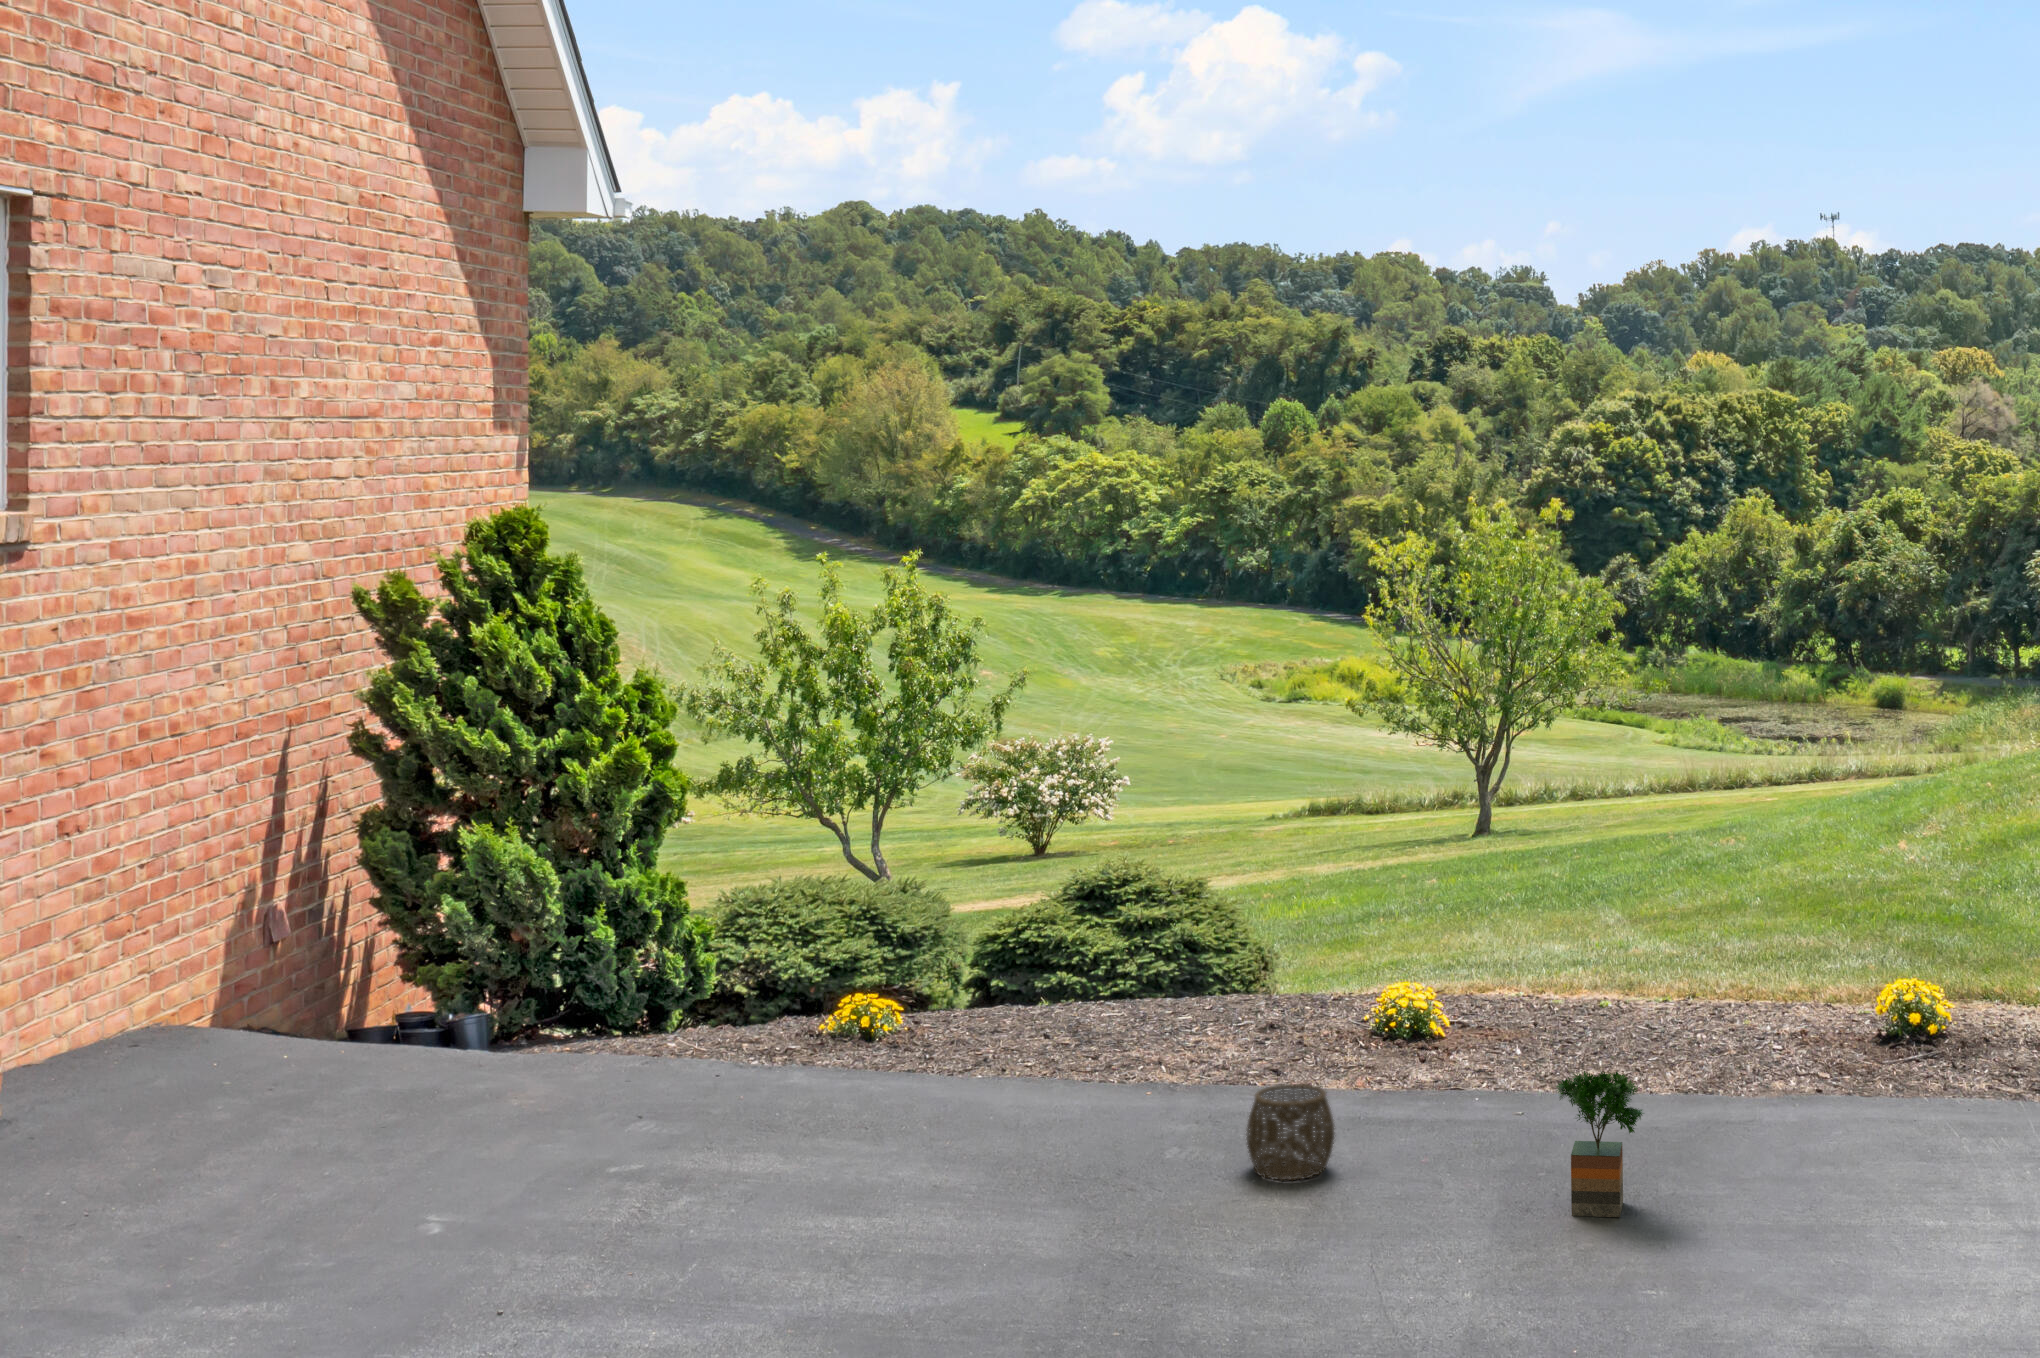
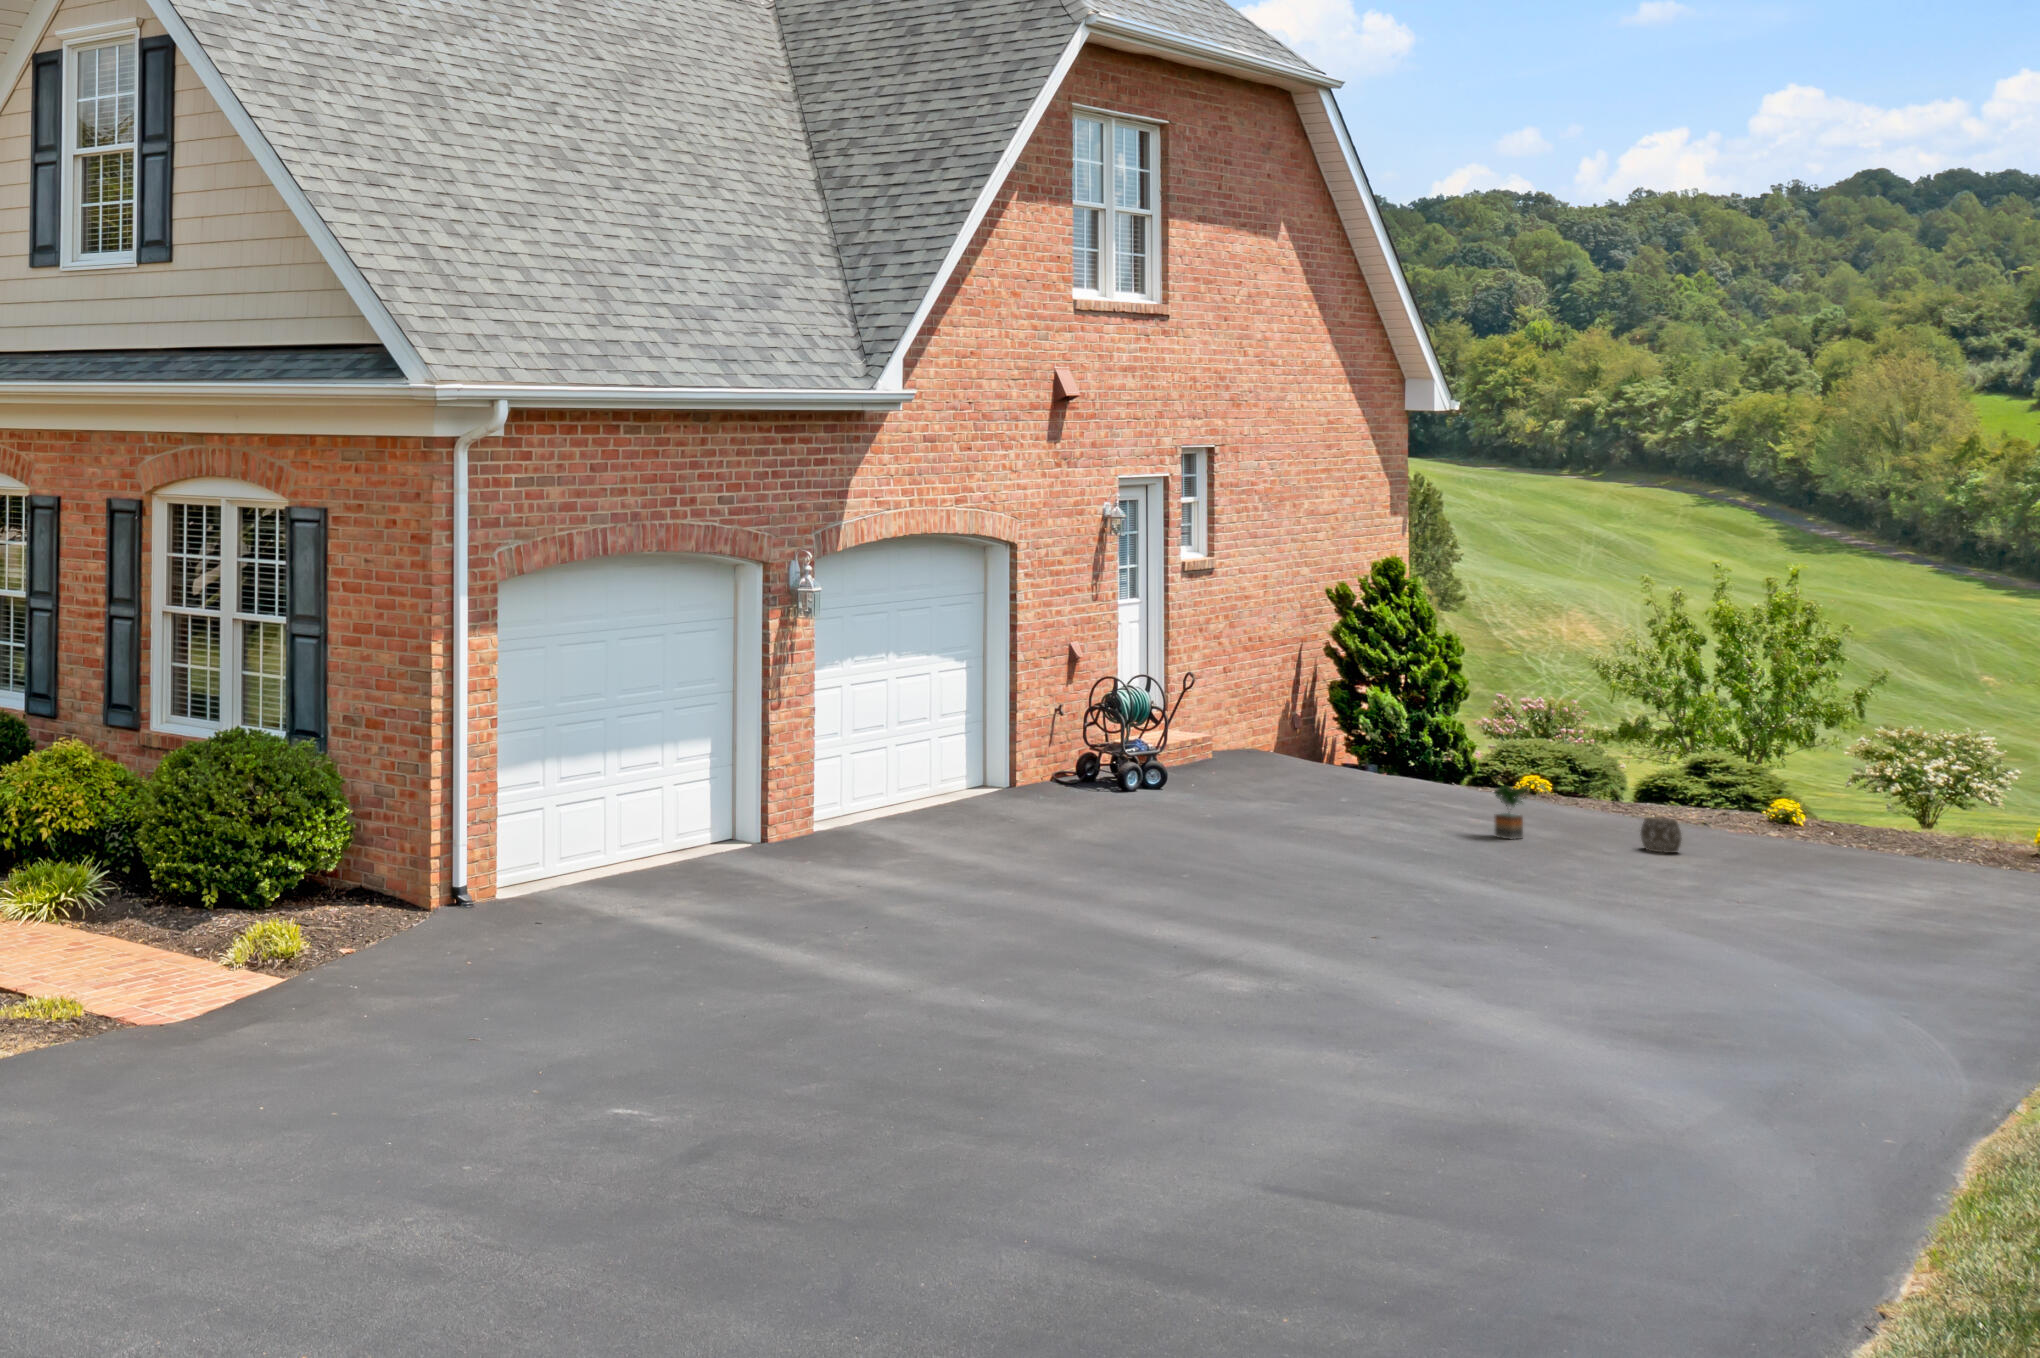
potted tree: present [1556,1071,1644,1217] -> present [1494,786,1526,839]

